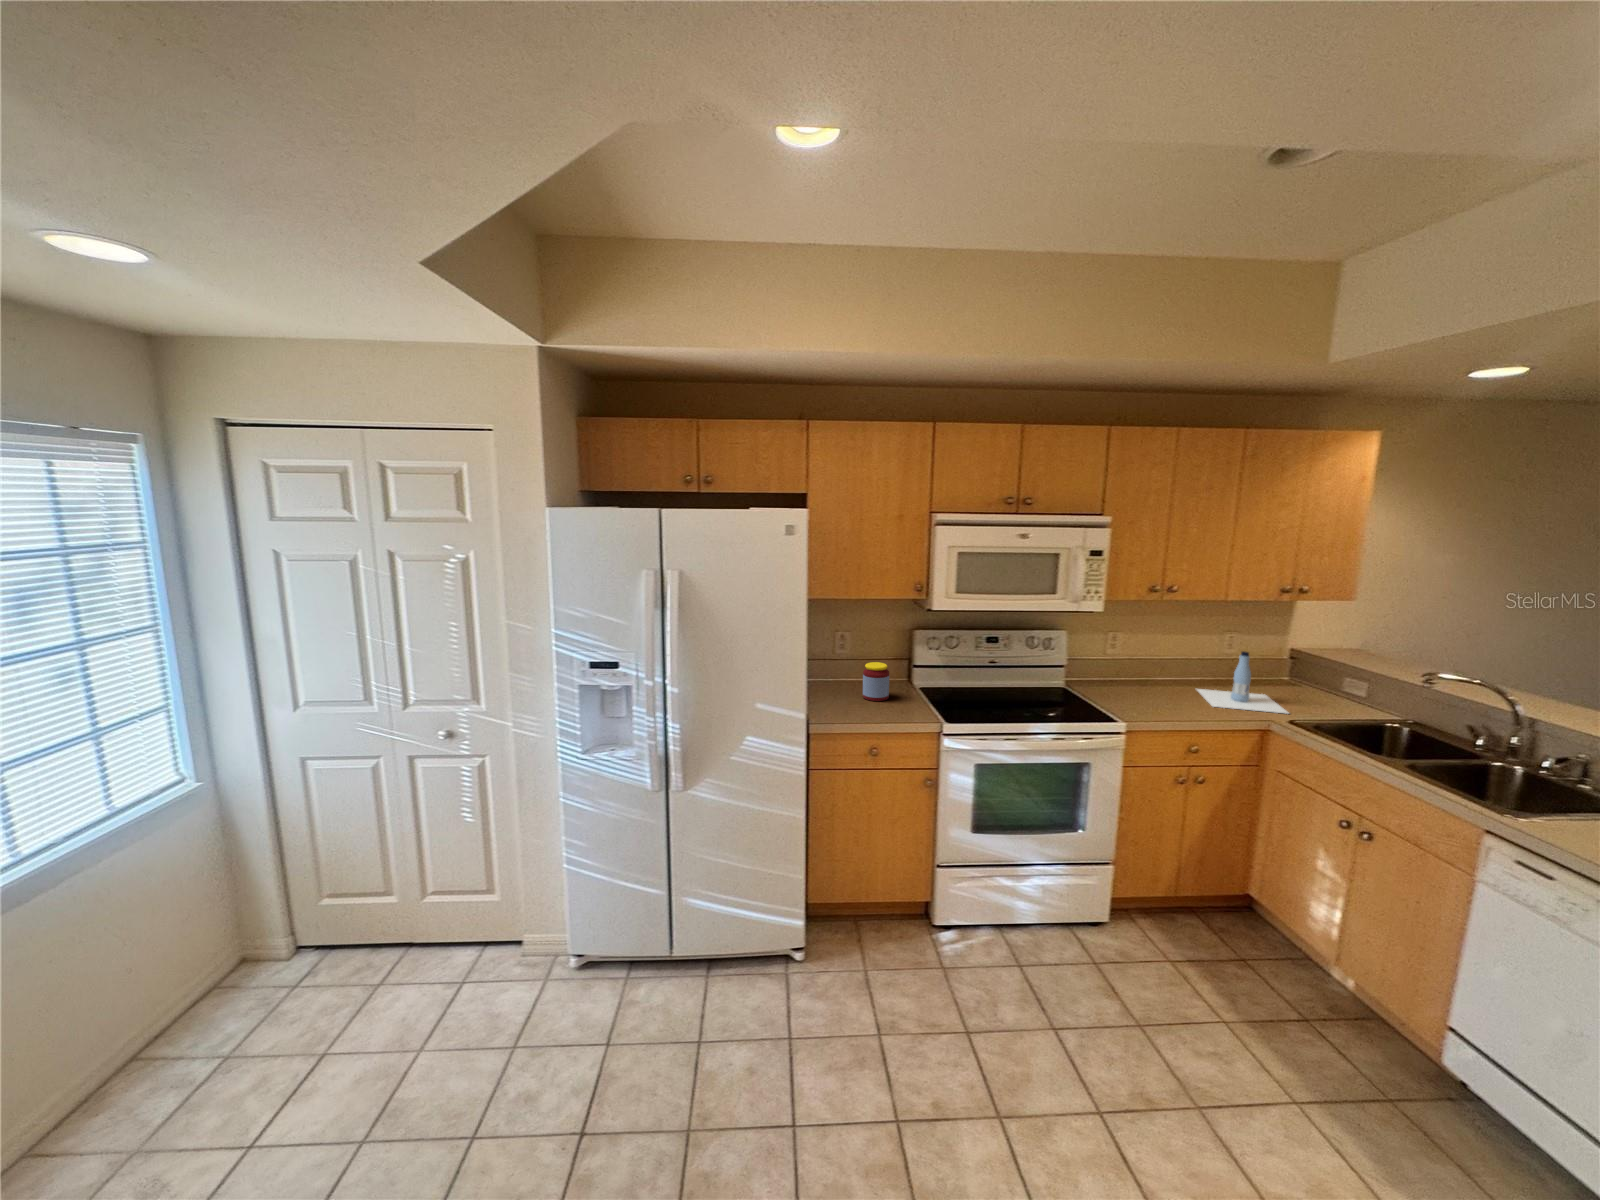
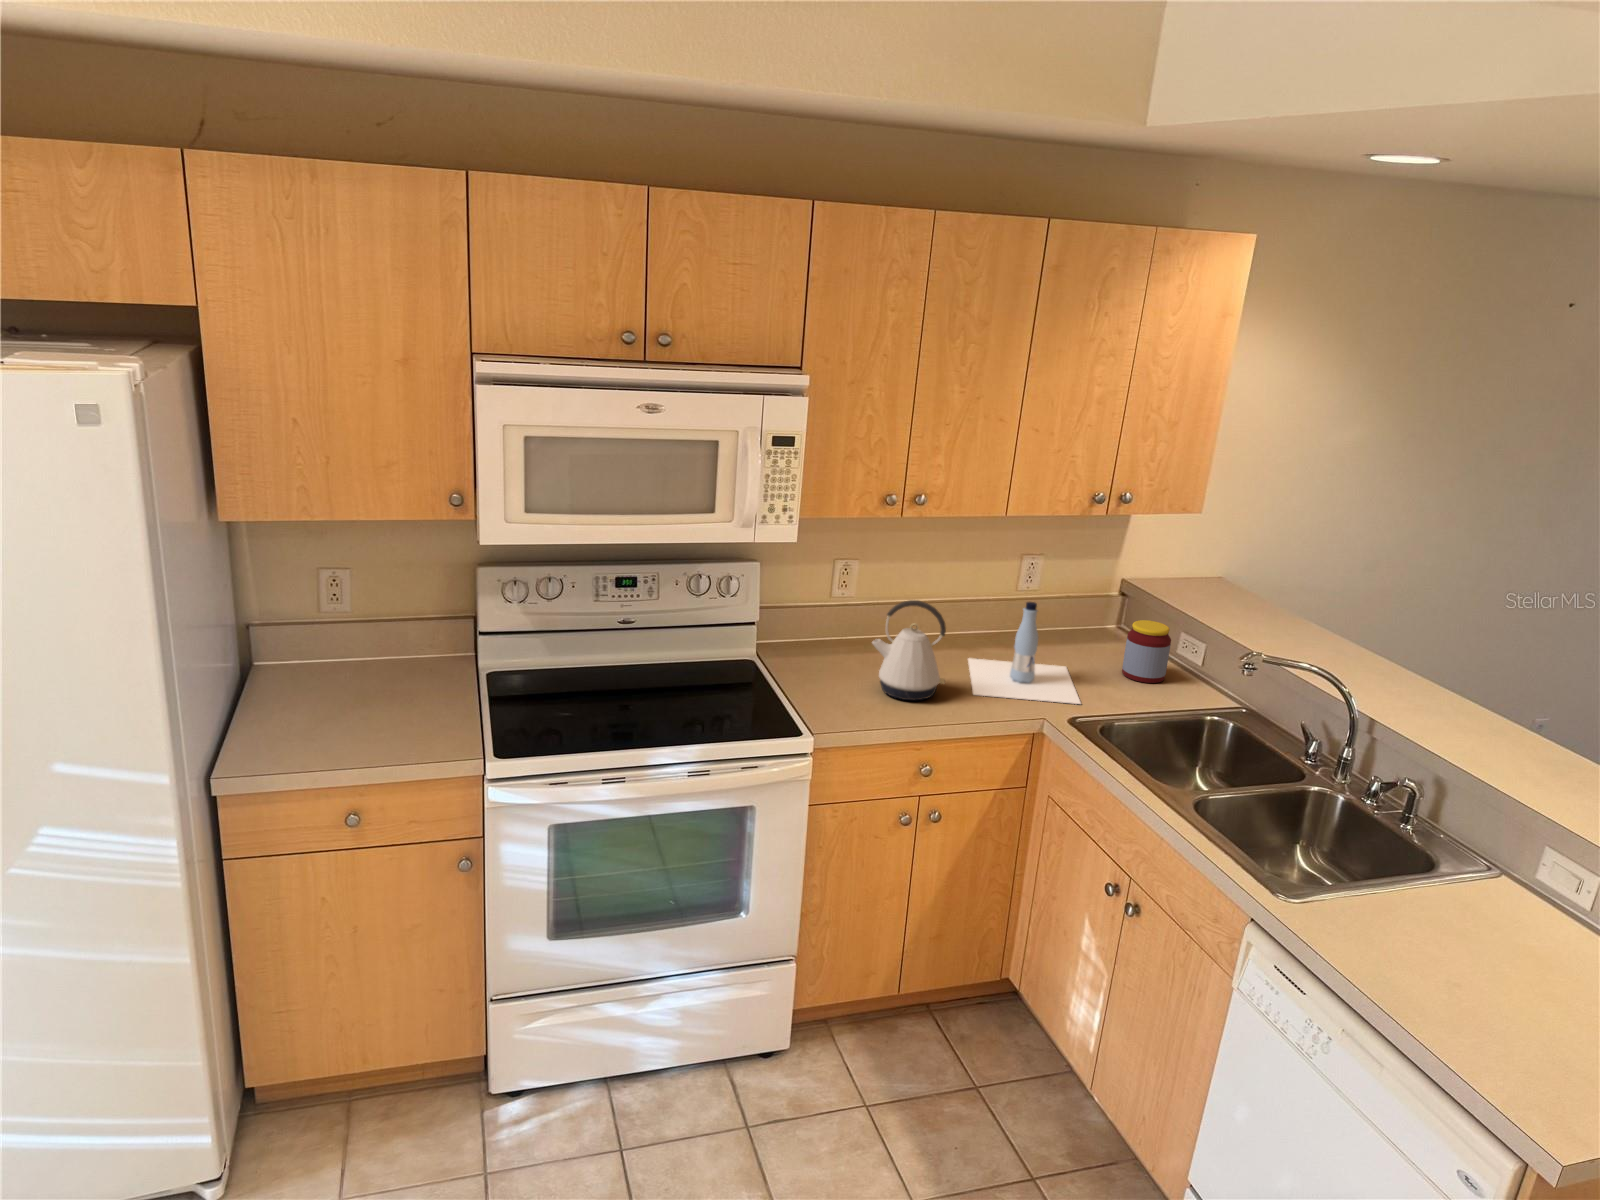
kettle: none [1143,648,1194,708] -> present [872,600,946,700]
jar: present [863,662,889,701] -> present [1122,620,1171,683]

